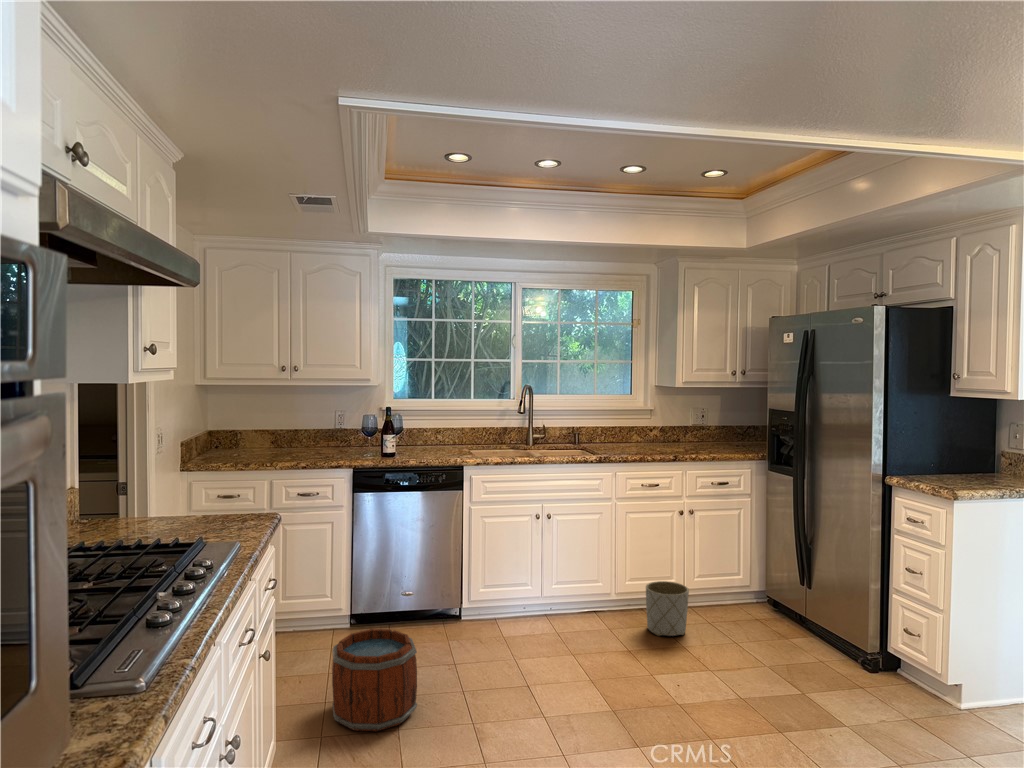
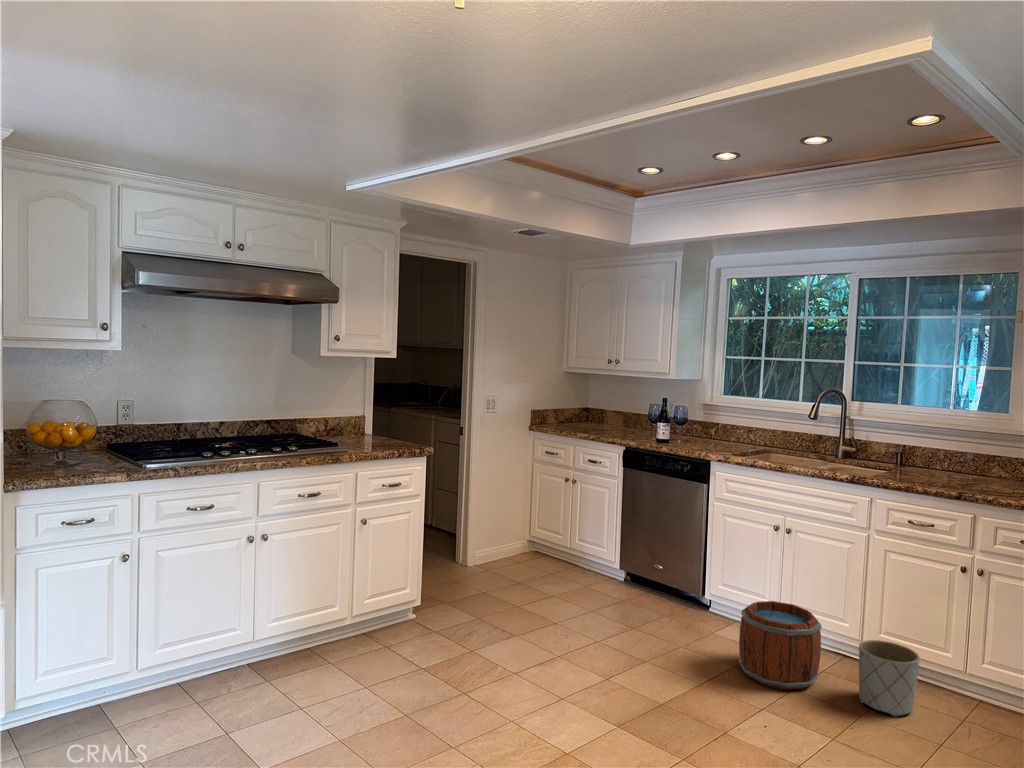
bucket: present [332,629,417,731] -> present [739,601,822,690]

